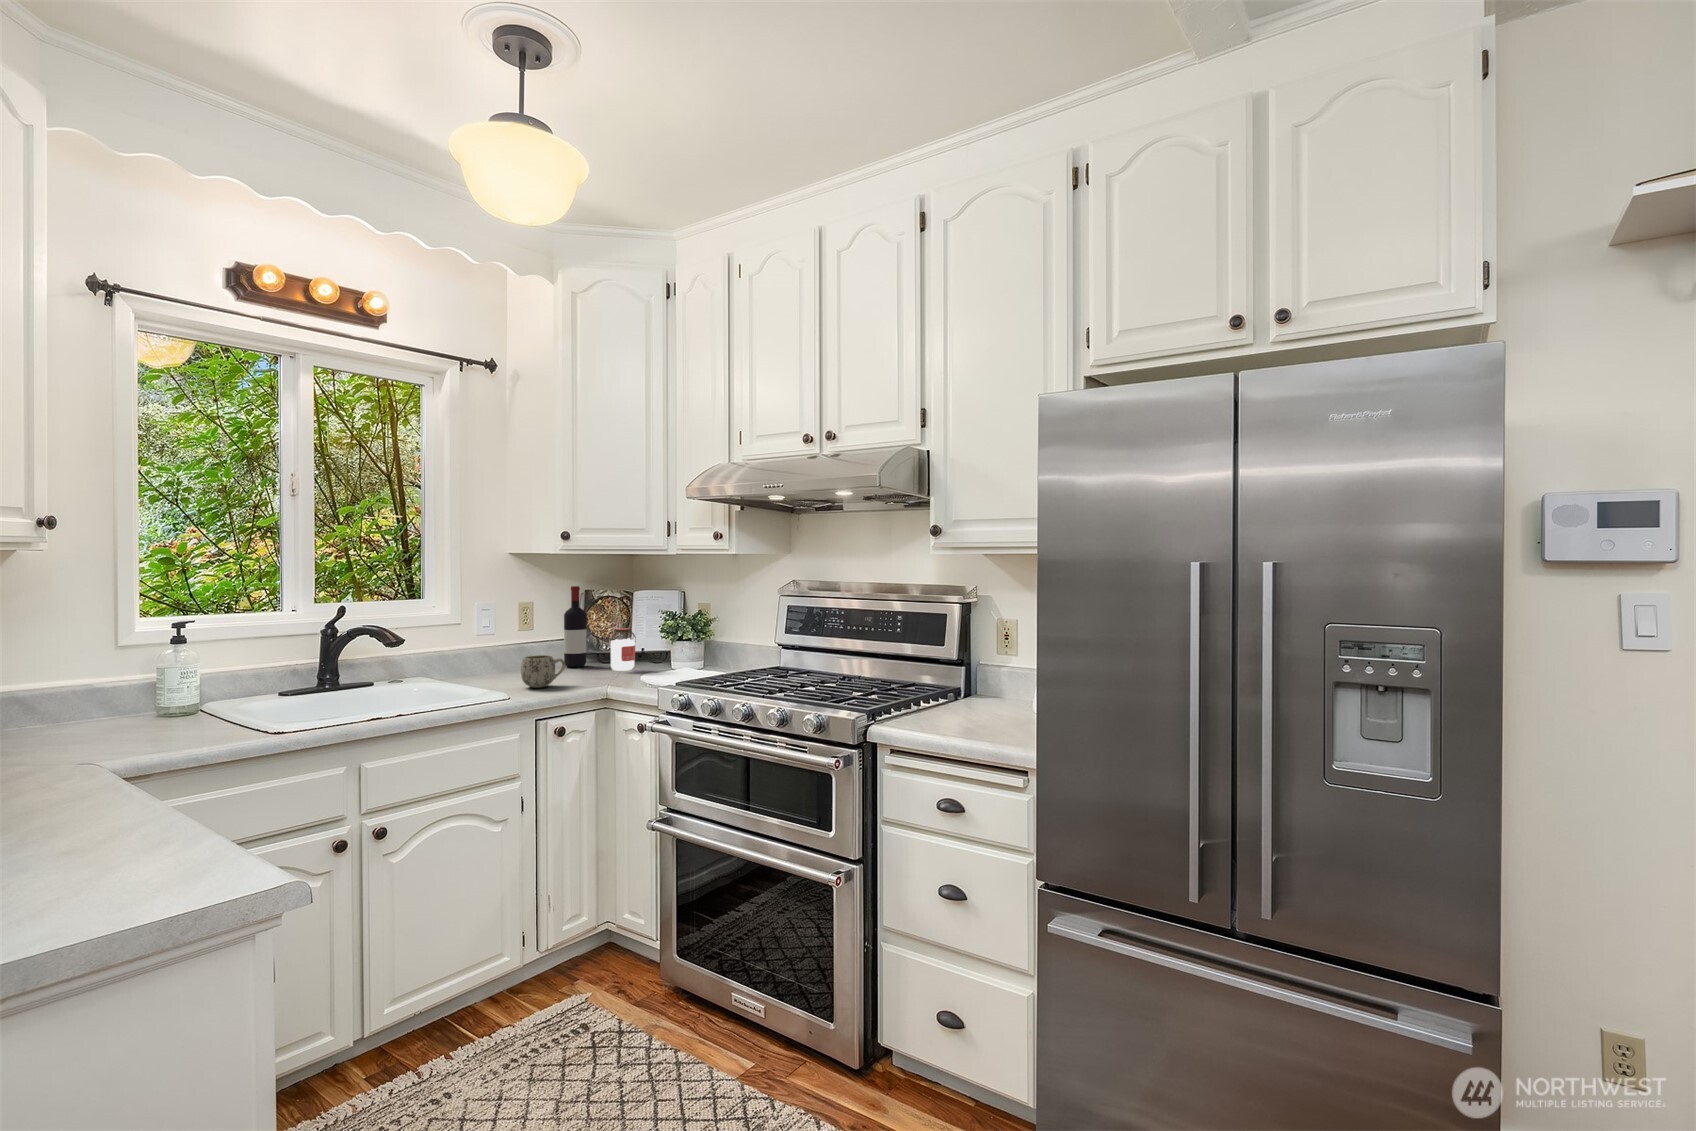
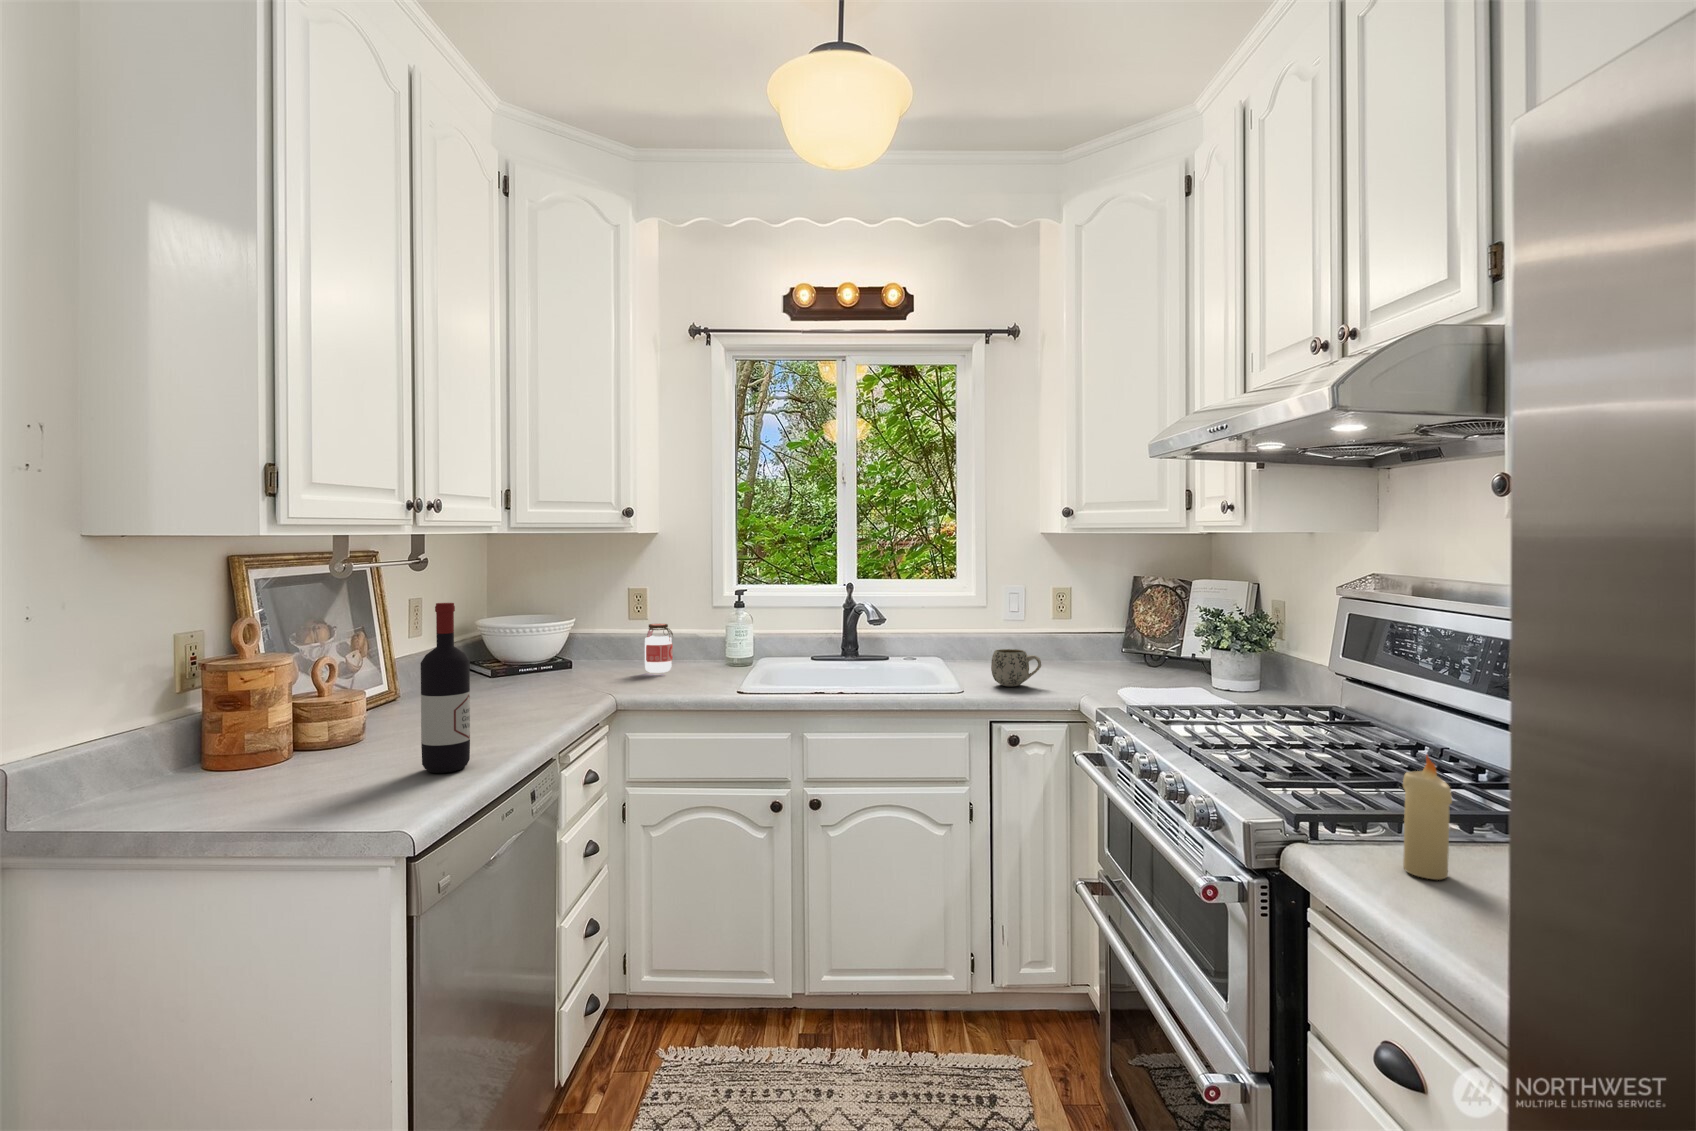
wine bottle: present [564,586,587,667] -> present [421,603,470,773]
jar: present [609,628,636,671] -> present [645,624,673,673]
candle: none [910,665,930,725] -> present [1403,755,1452,880]

